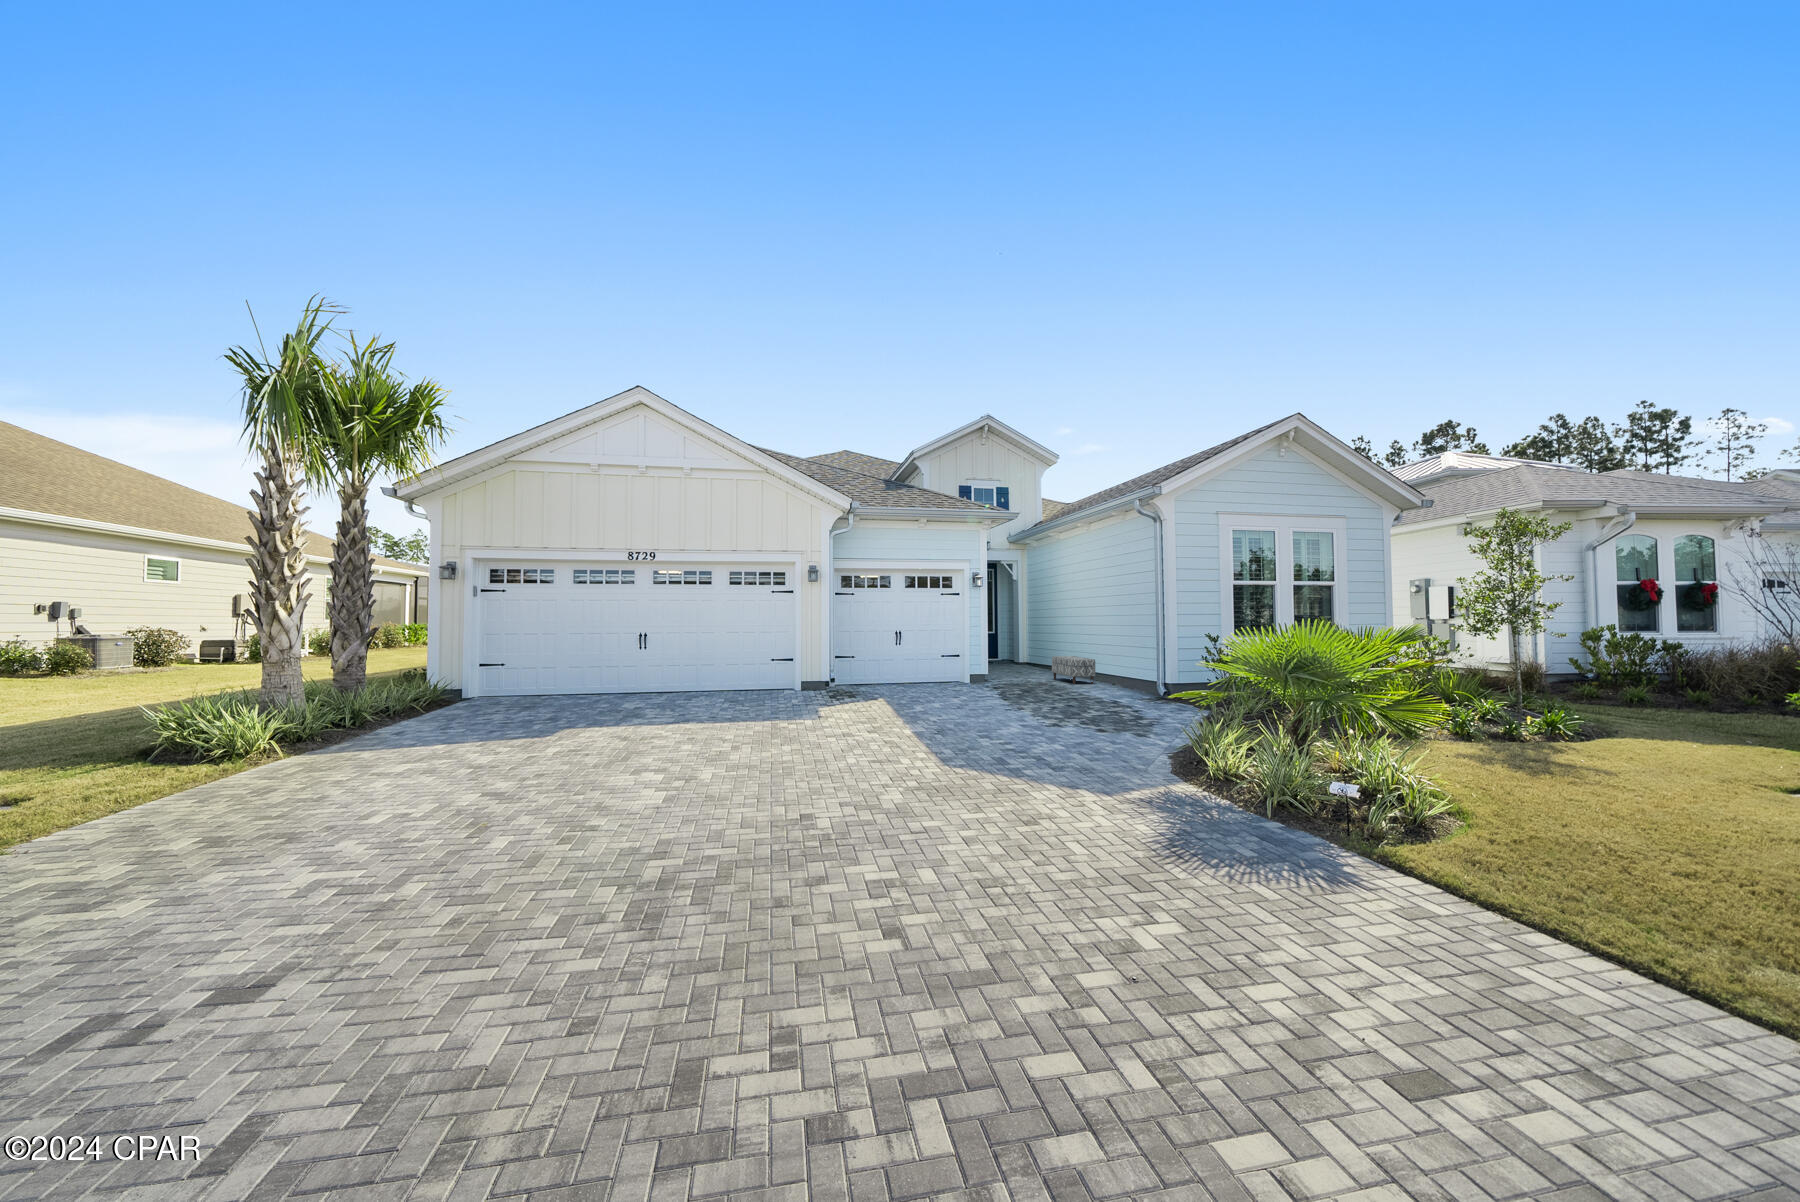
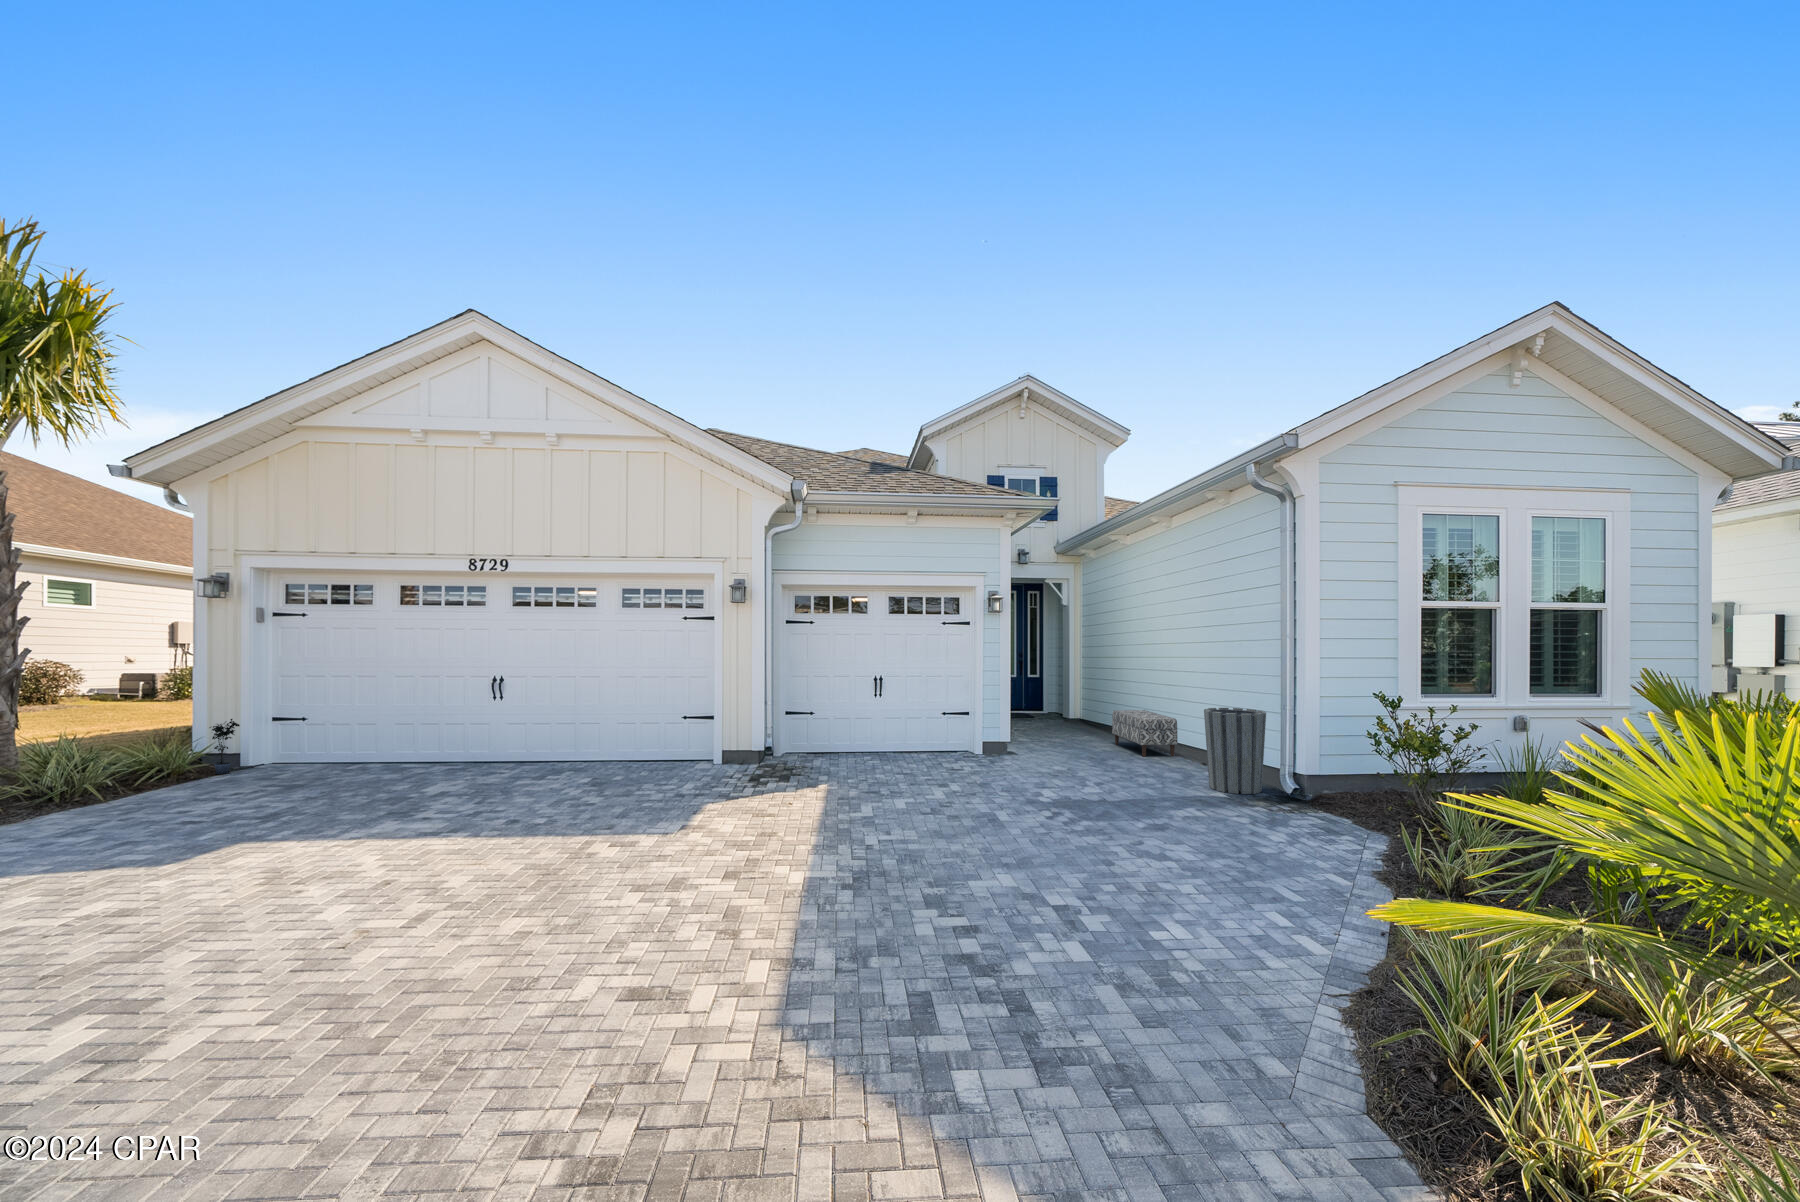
trash can: none [1112,647,1149,697] -> present [1204,708,1266,794]
potted plant: none [453,662,471,700] -> present [210,719,240,774]

